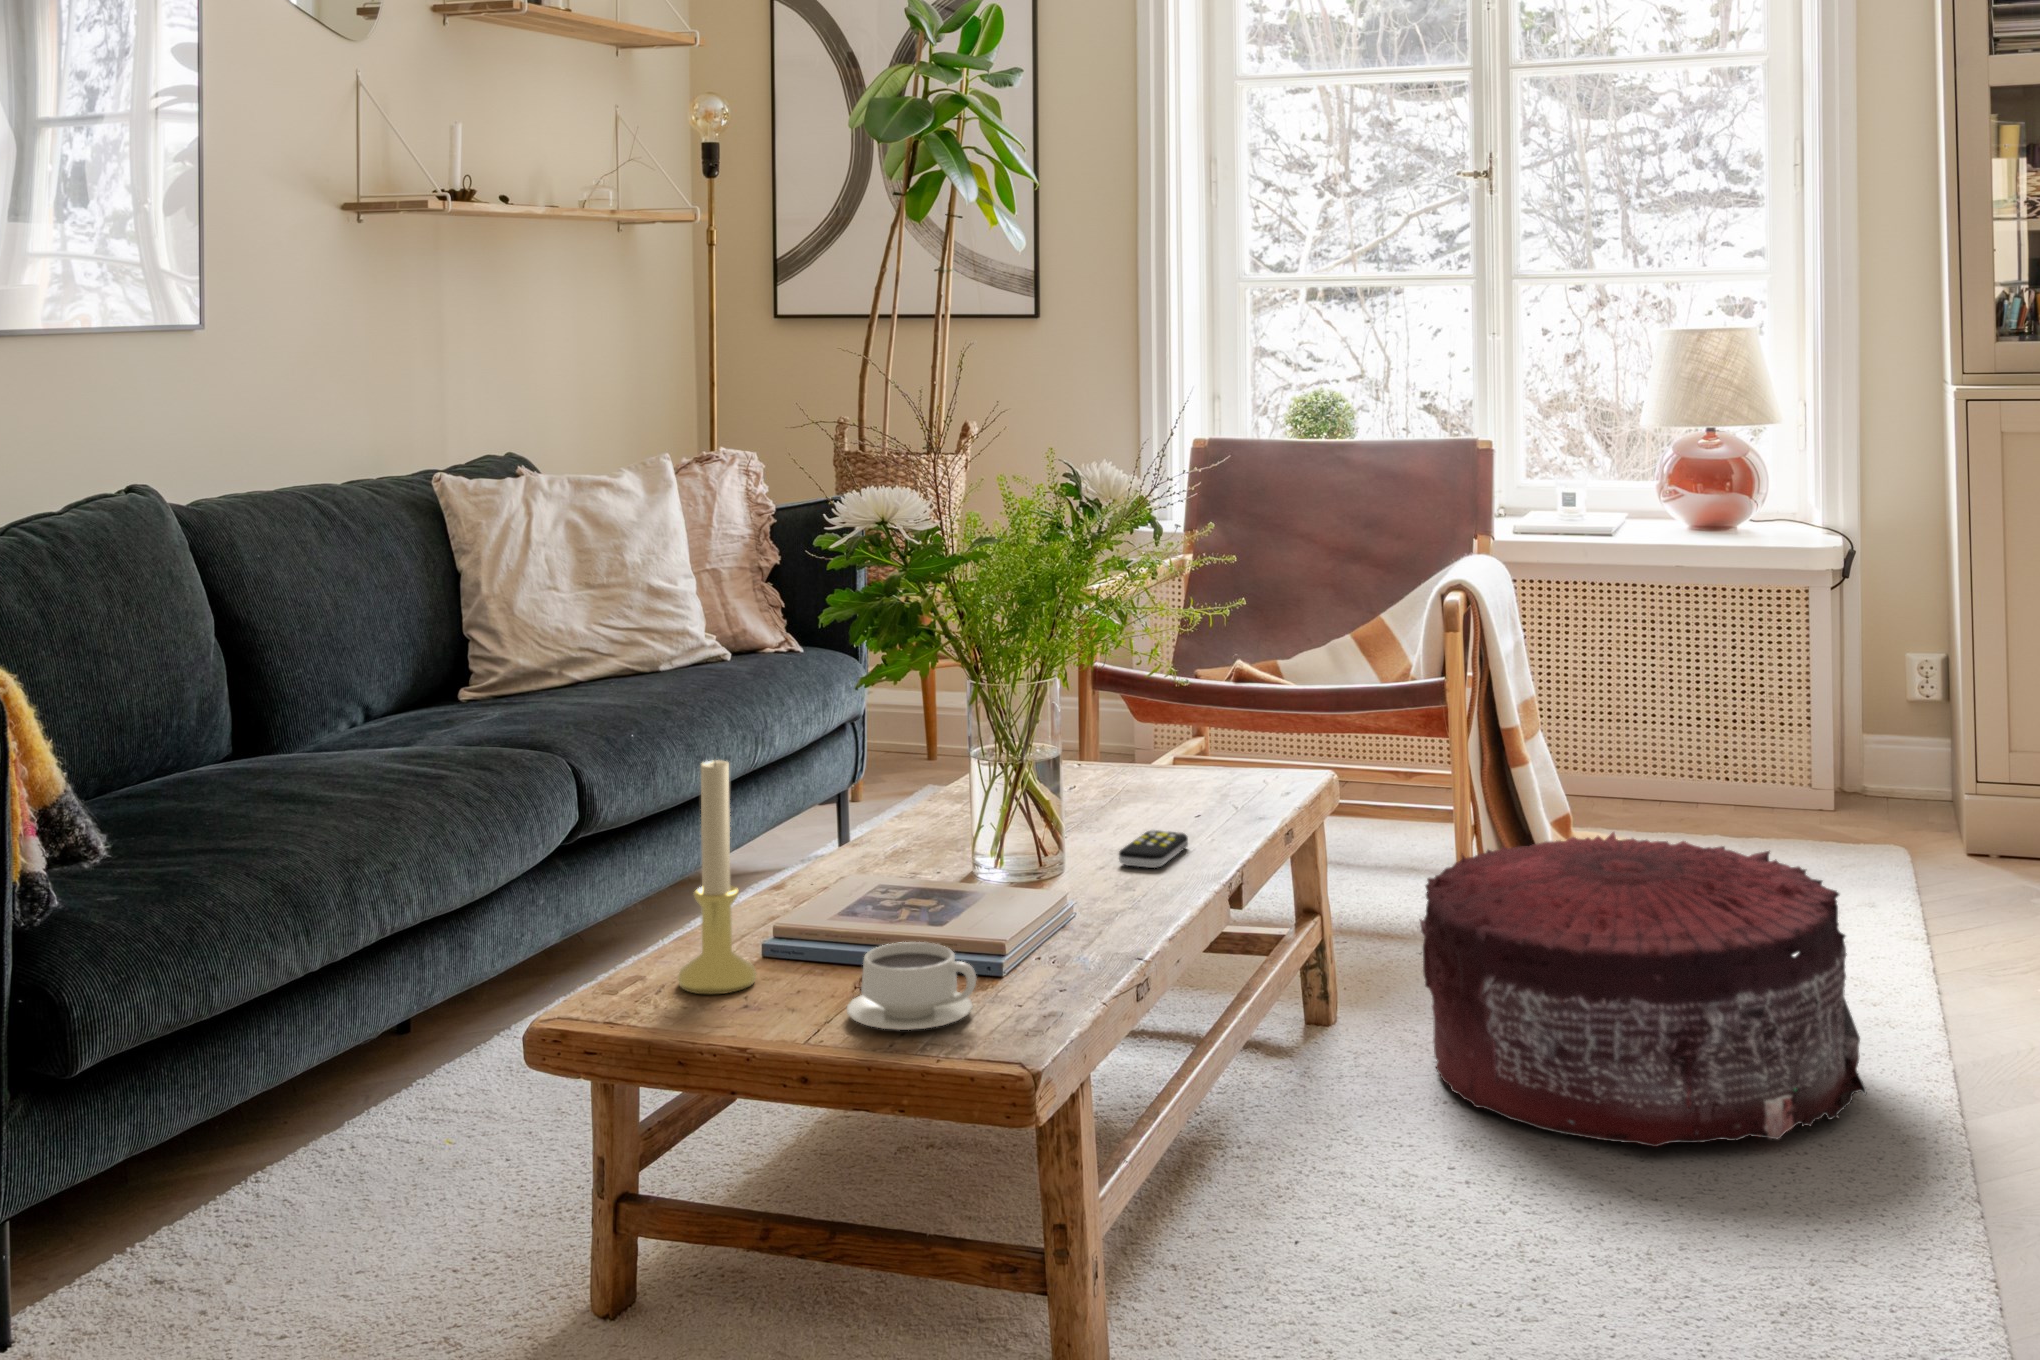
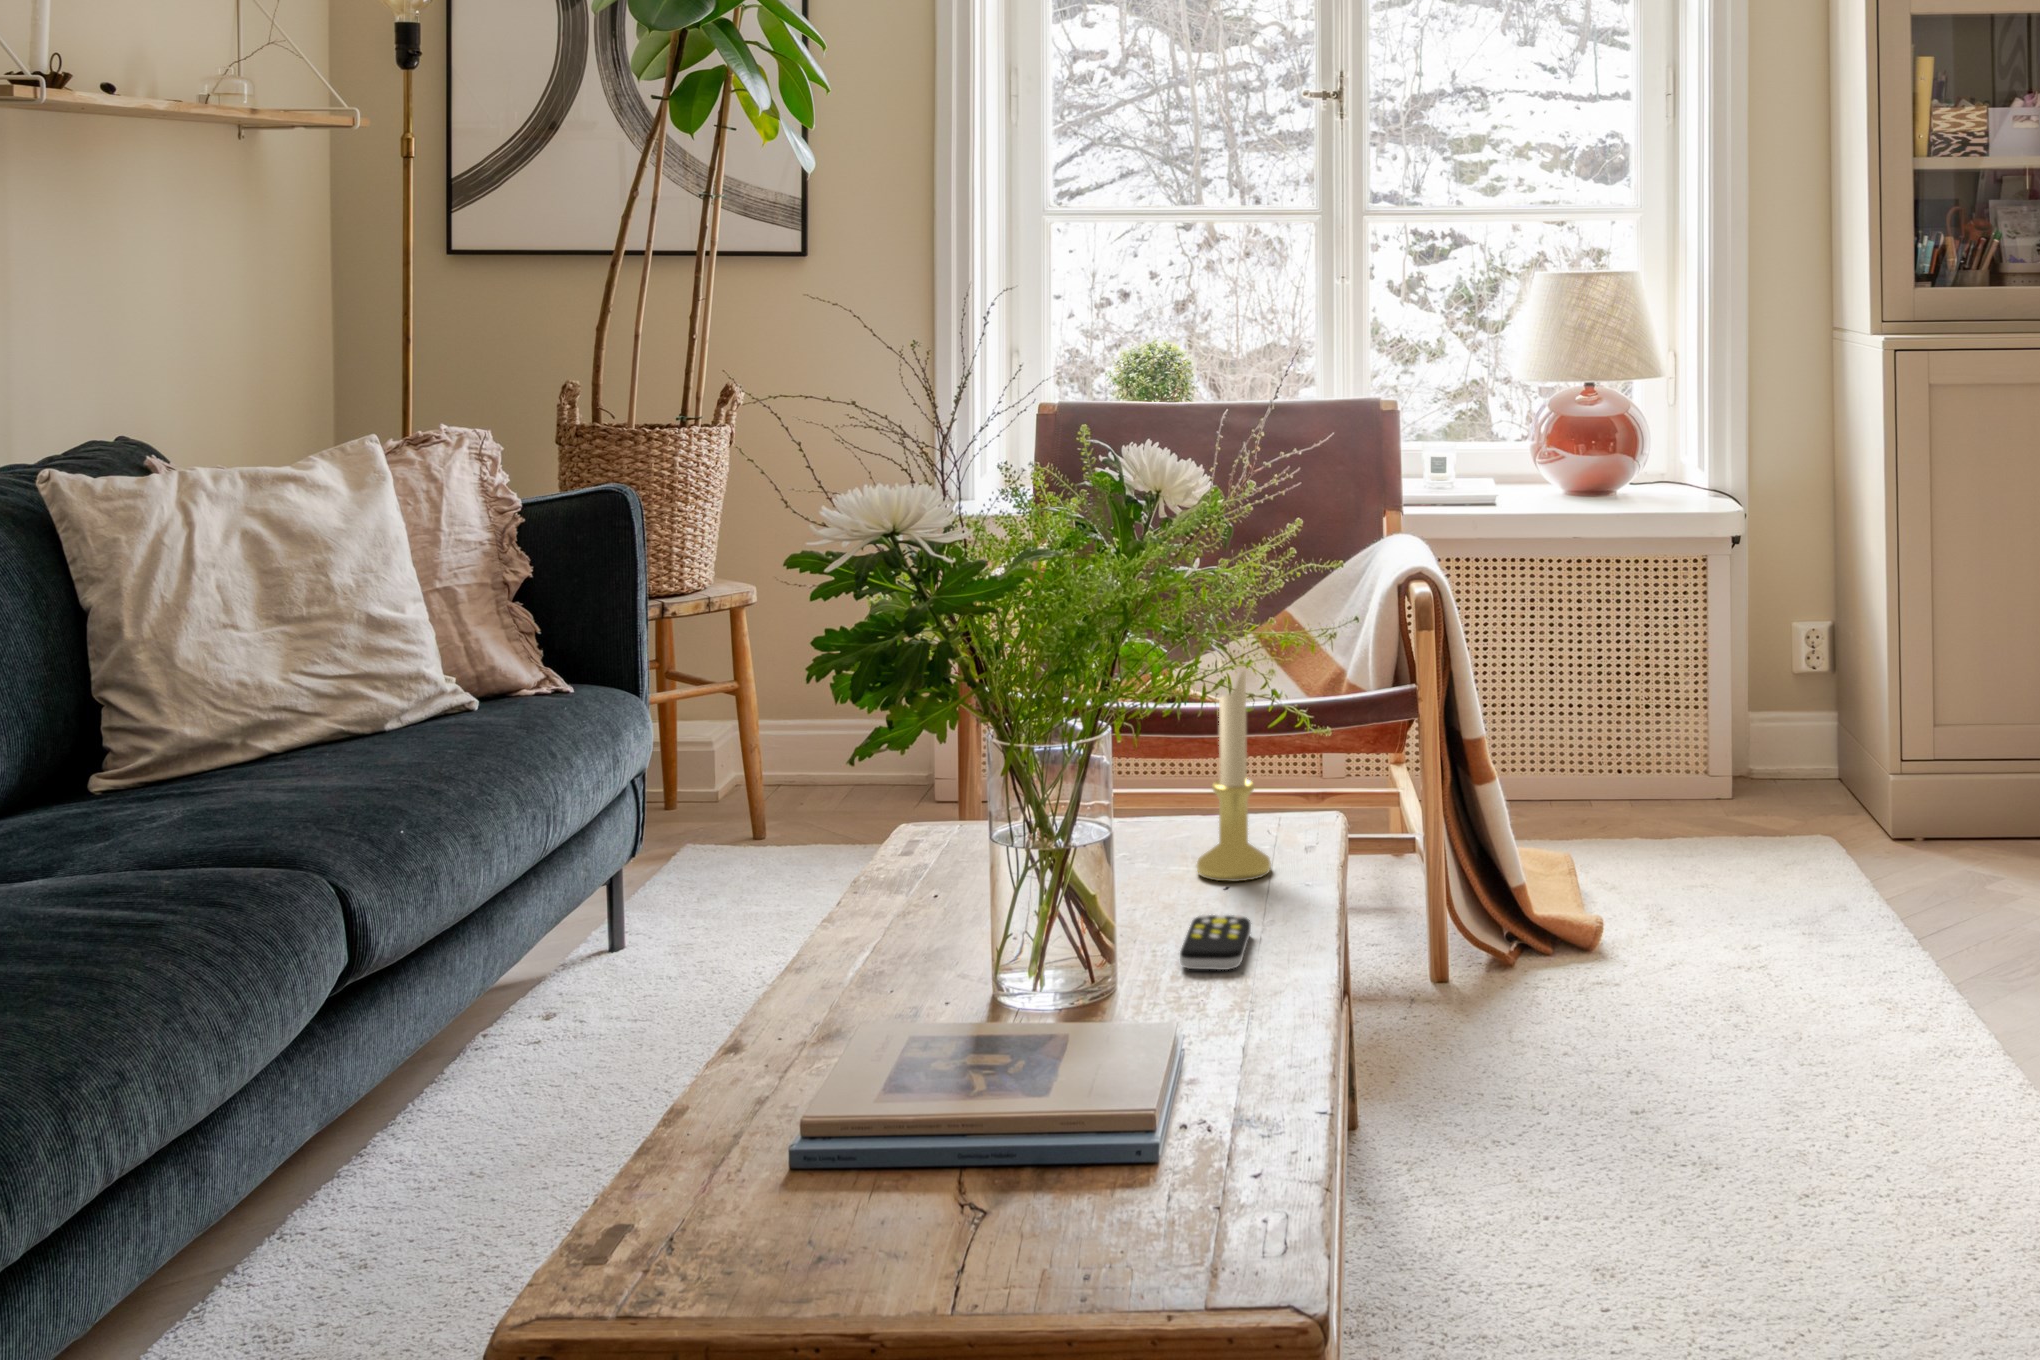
candle holder: present [678,755,756,994] -> present [1196,662,1271,881]
pouf: present [1420,832,1866,1147] -> none [1471,855,1987,1242]
teacup: present [847,942,976,1030] -> none [971,1140,1166,1284]

